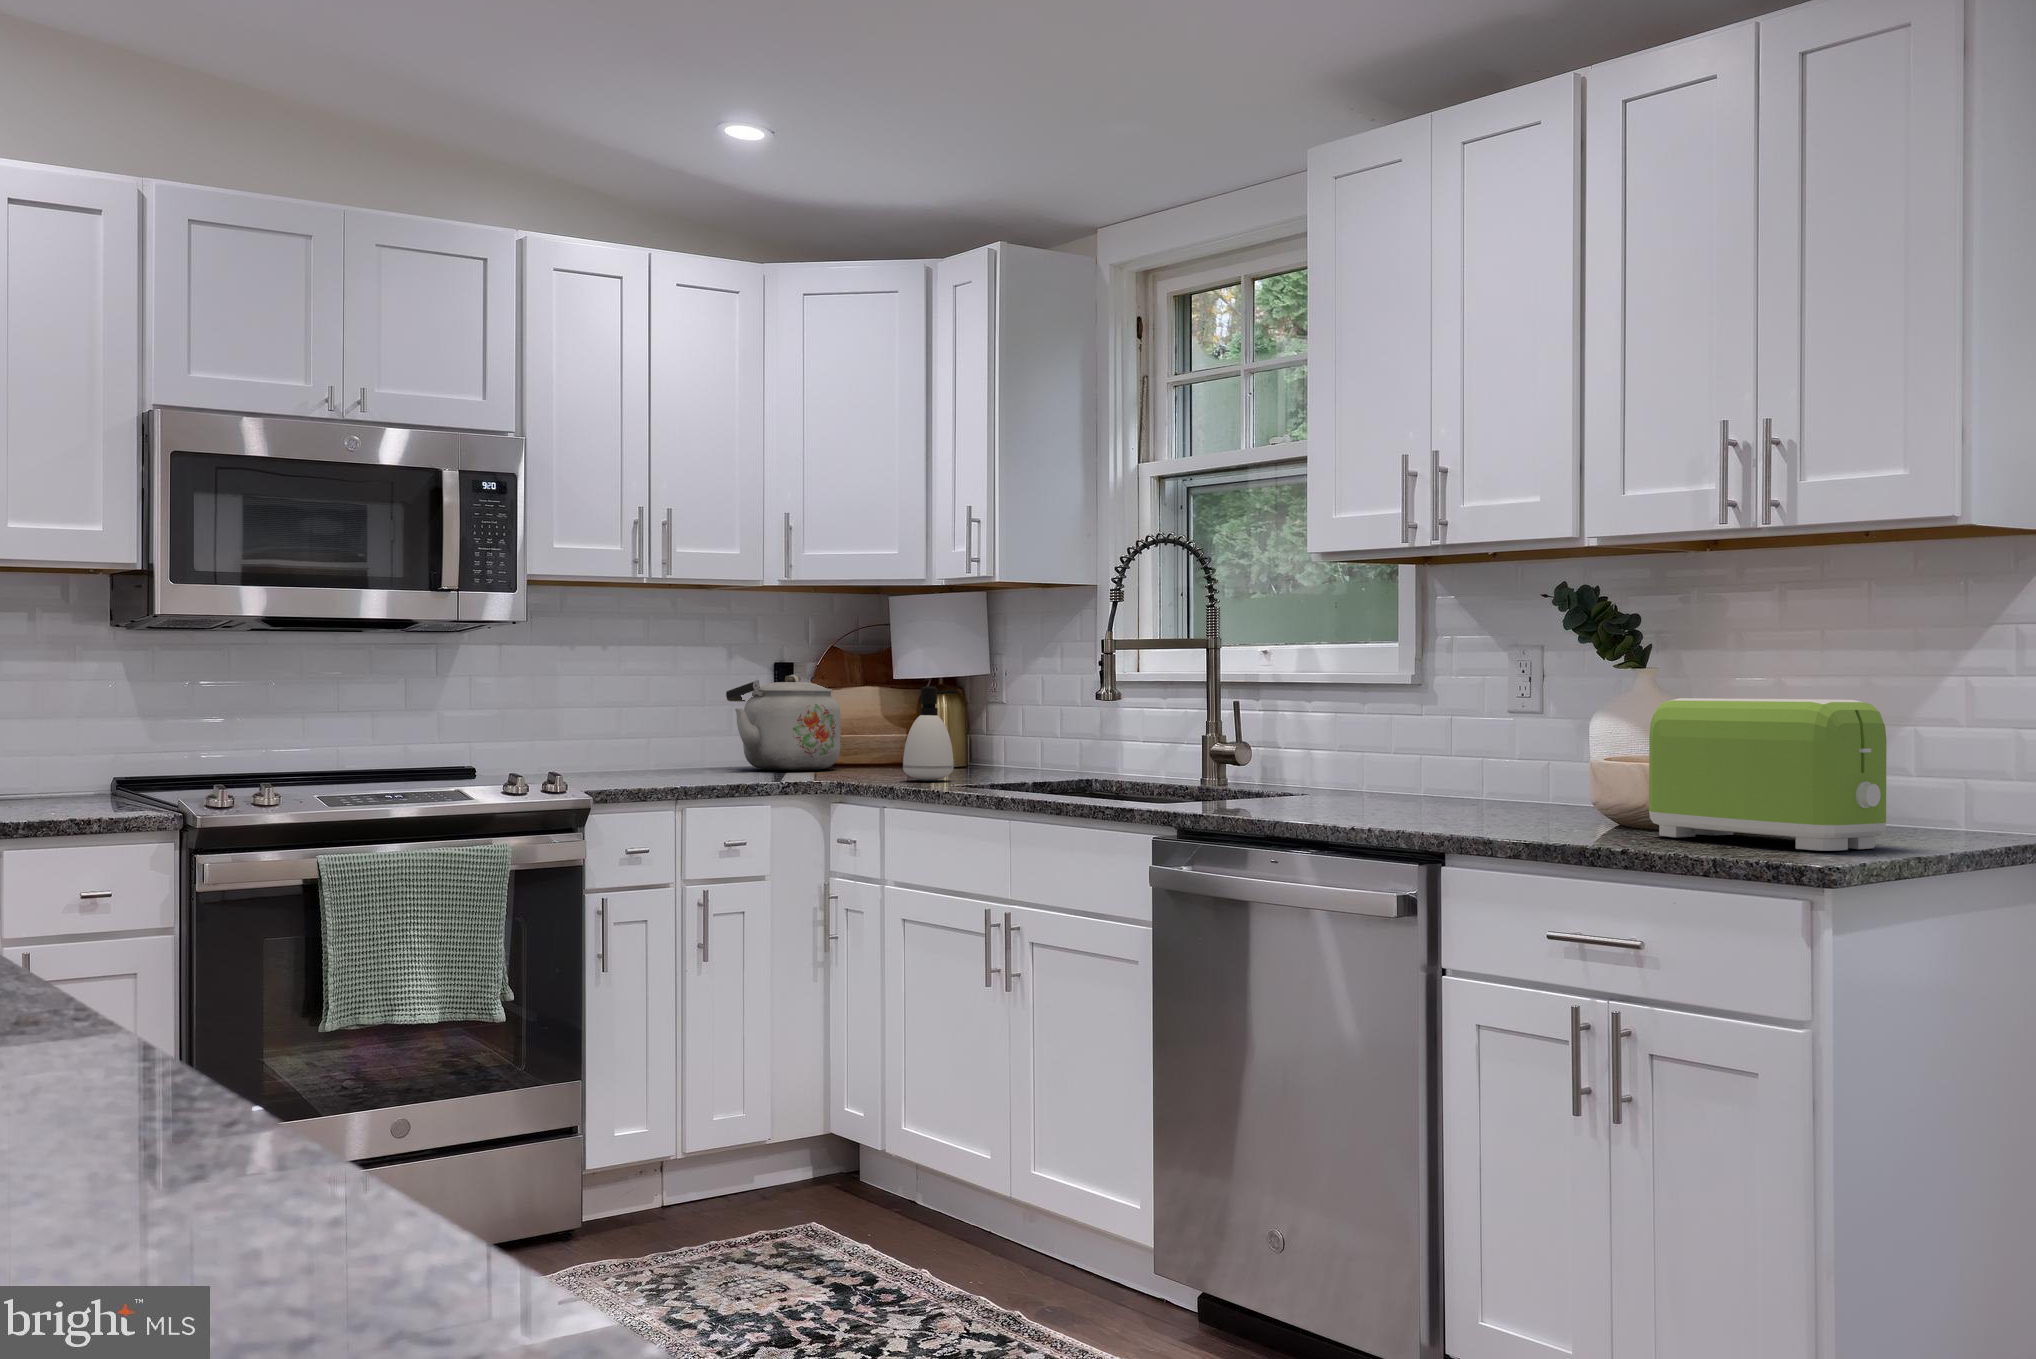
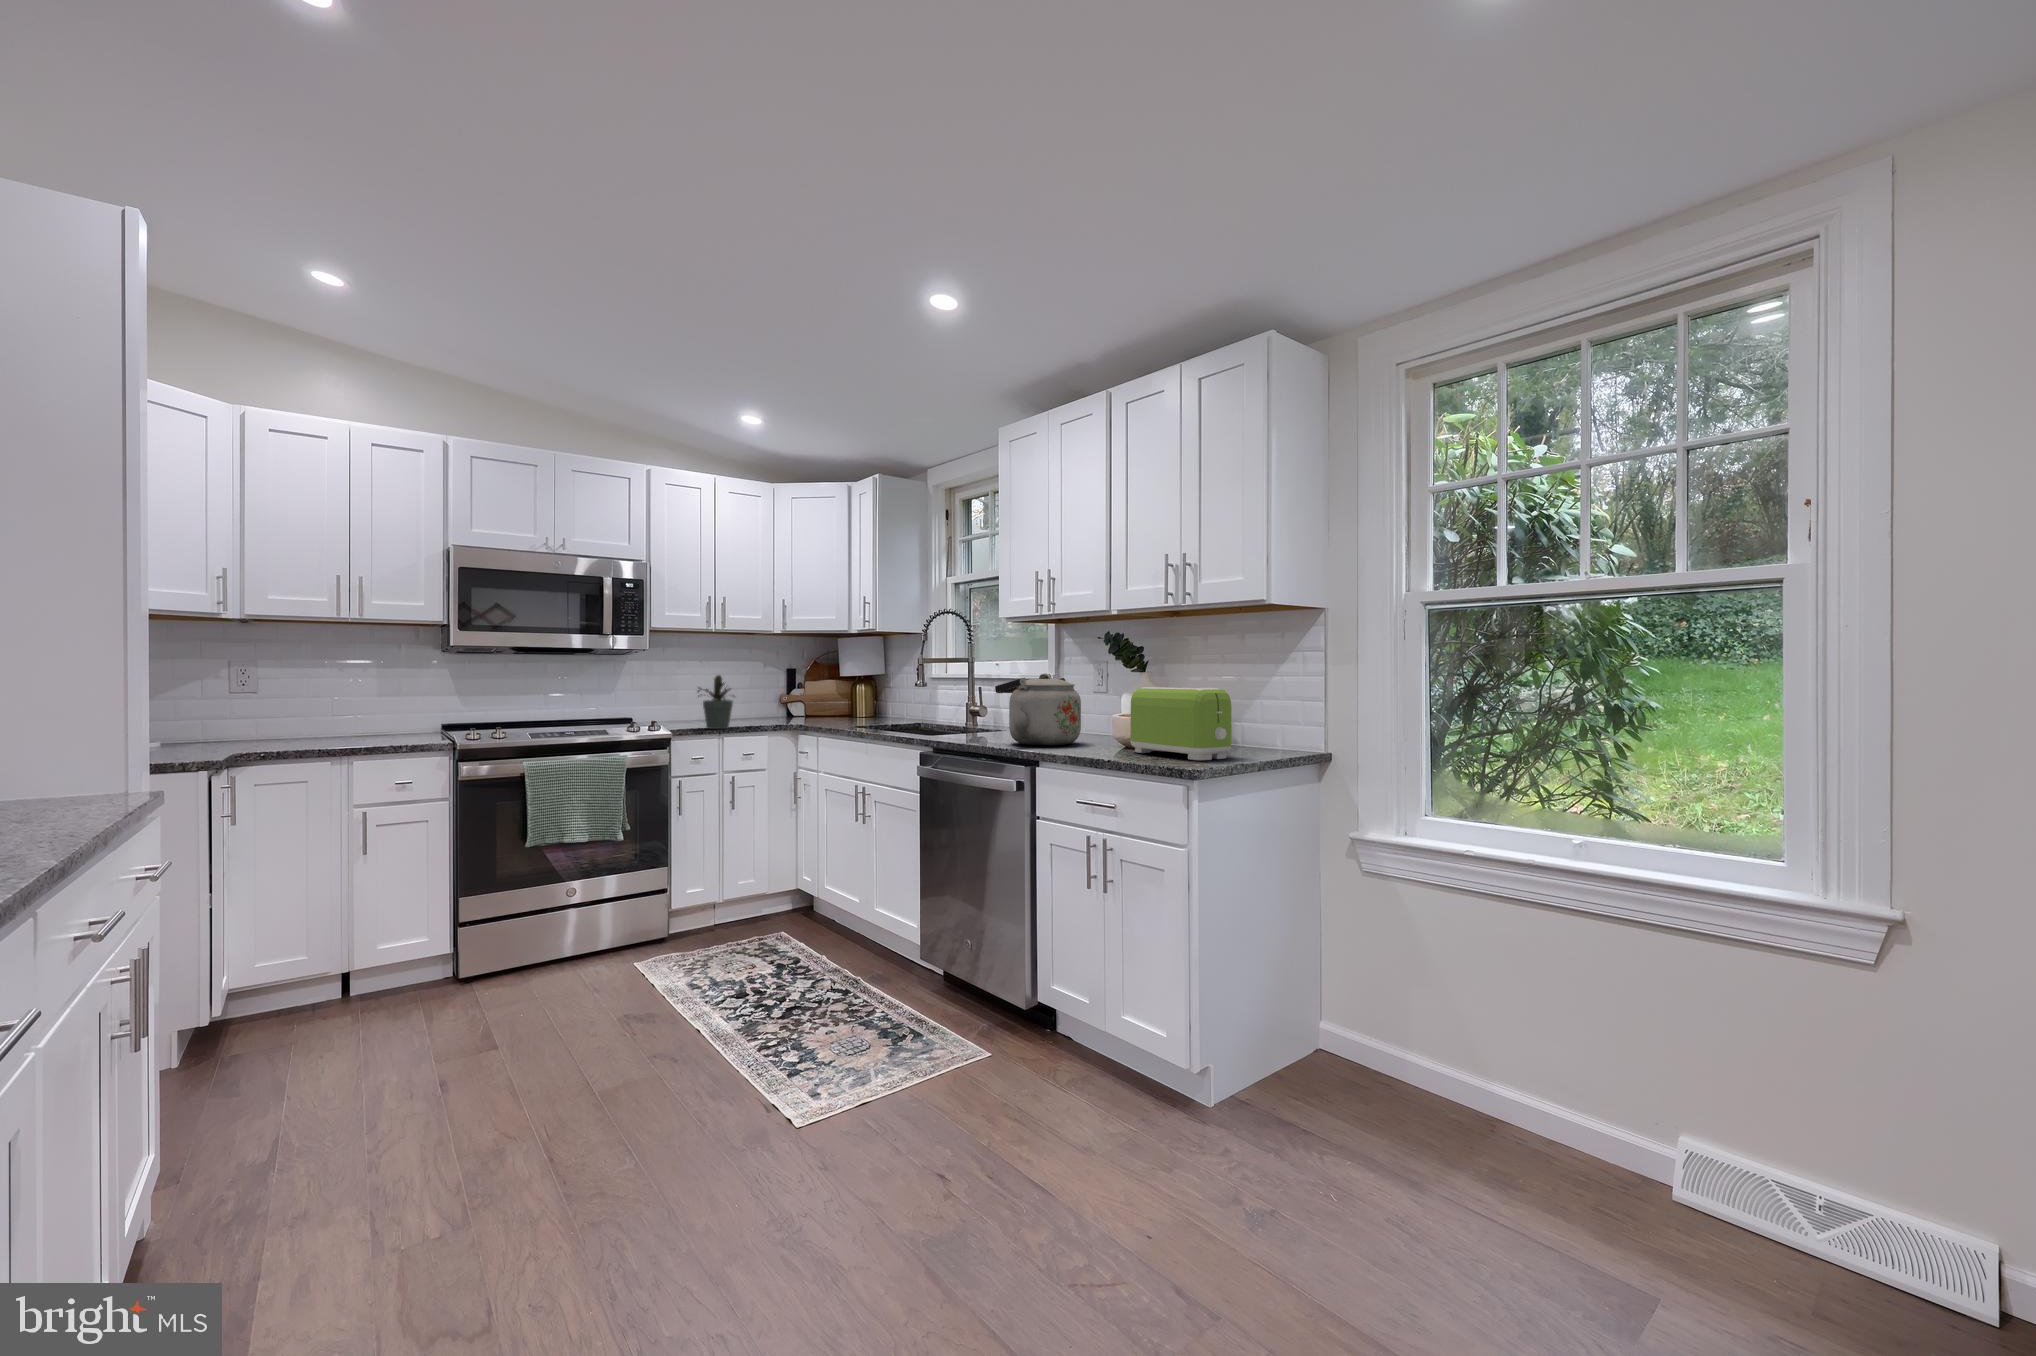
potted plant: none [630,673,710,789] -> present [698,675,735,729]
kettle: present [726,675,841,771] -> present [995,673,1081,746]
soap dispenser: present [903,686,956,781] -> none [834,680,859,724]

